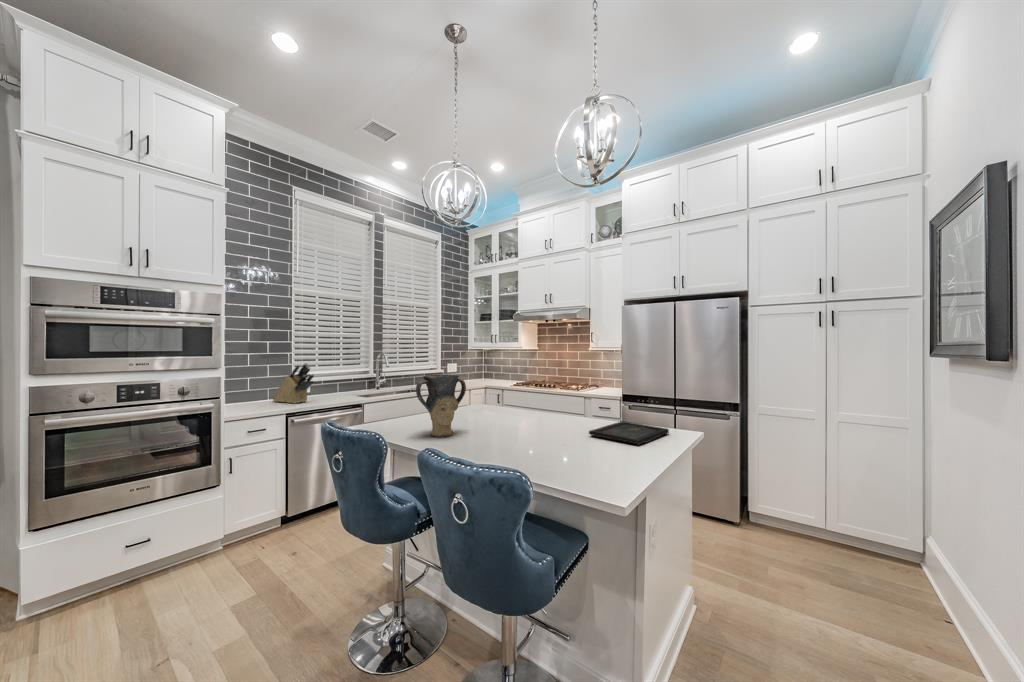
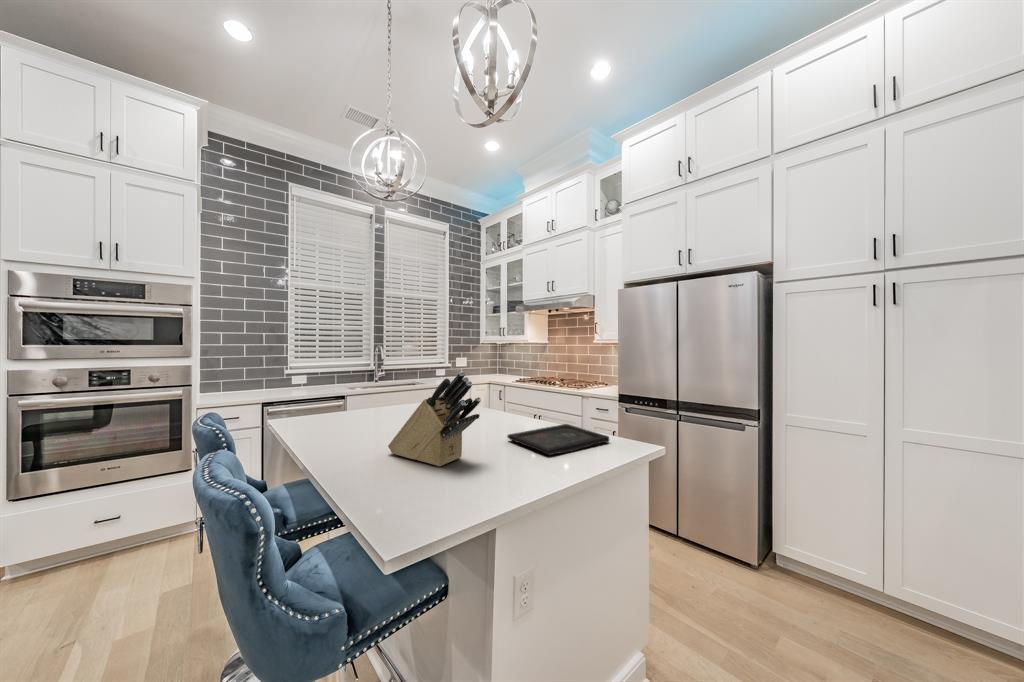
knife block: present [272,363,314,403] -> present [388,371,481,466]
vase: present [416,374,466,437] -> none [322,365,385,433]

